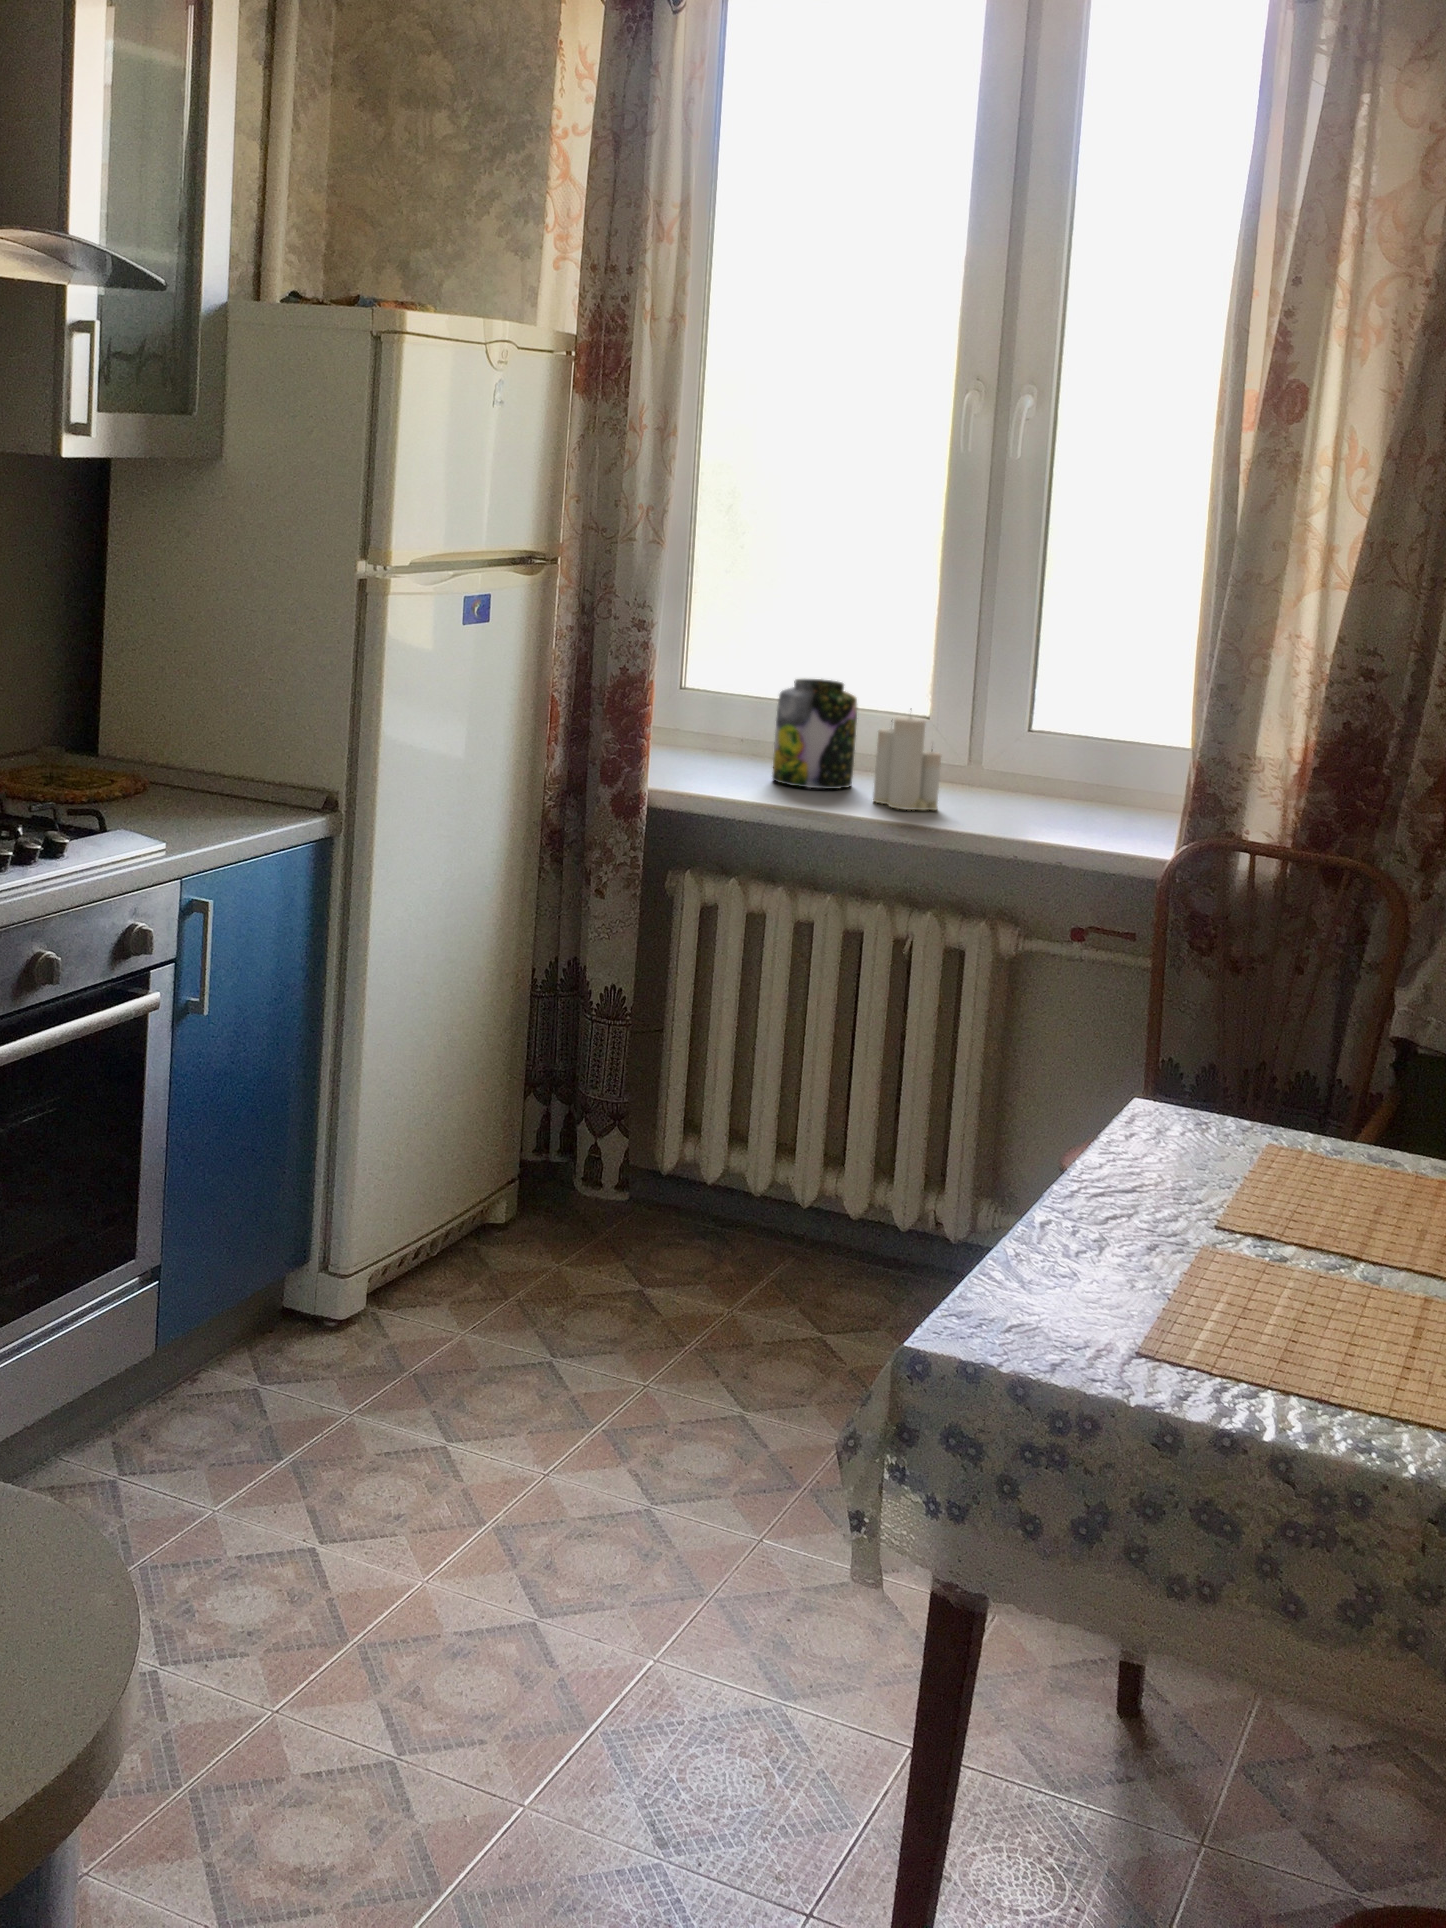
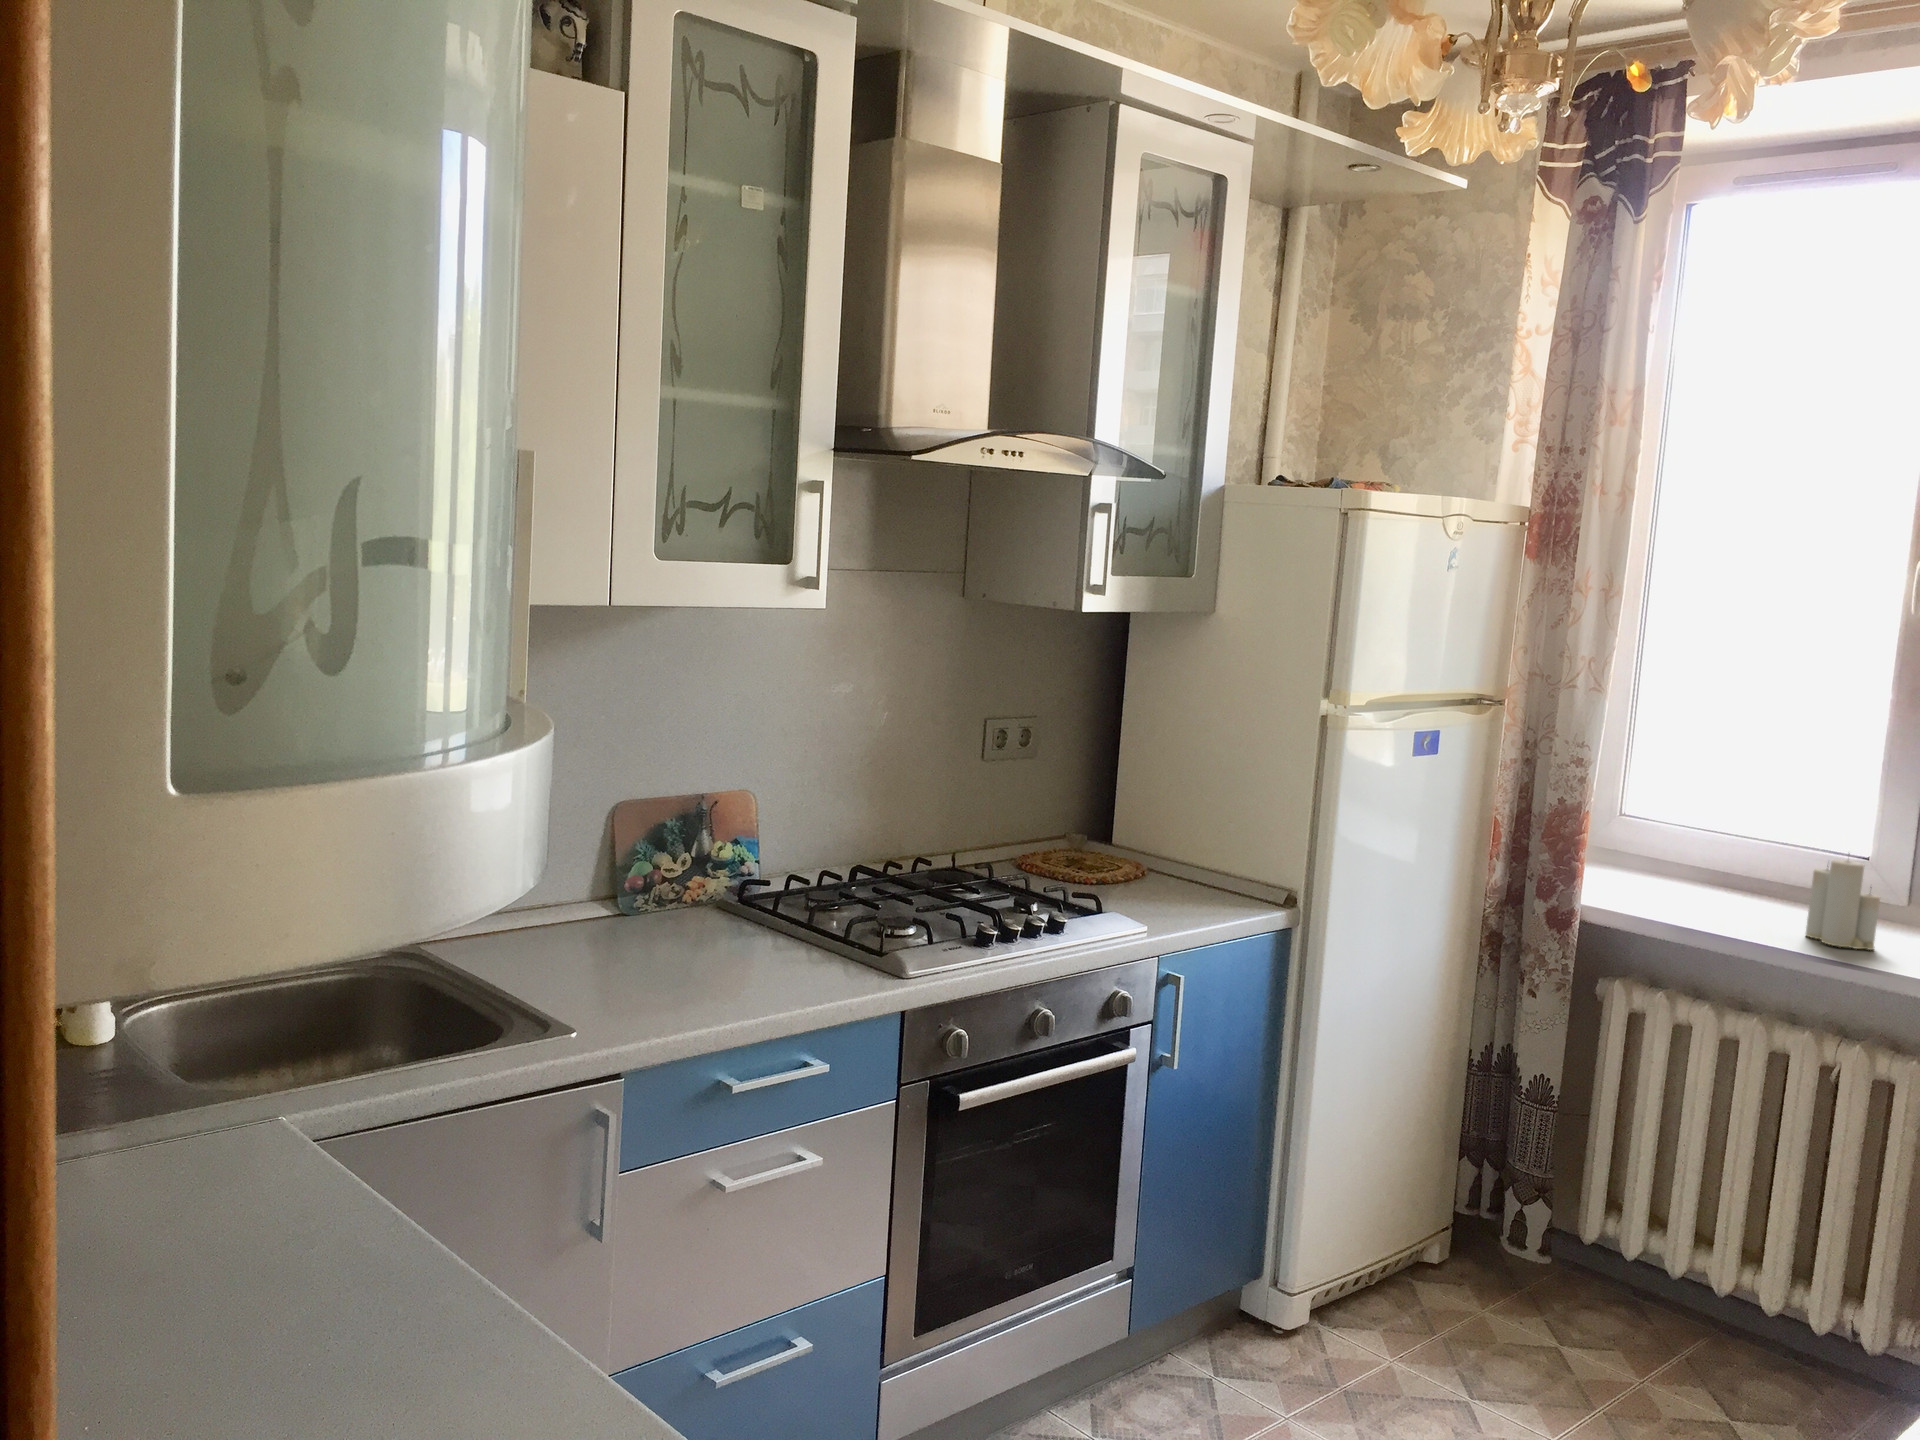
jar: present [772,679,857,789] -> none [1704,816,1793,920]

